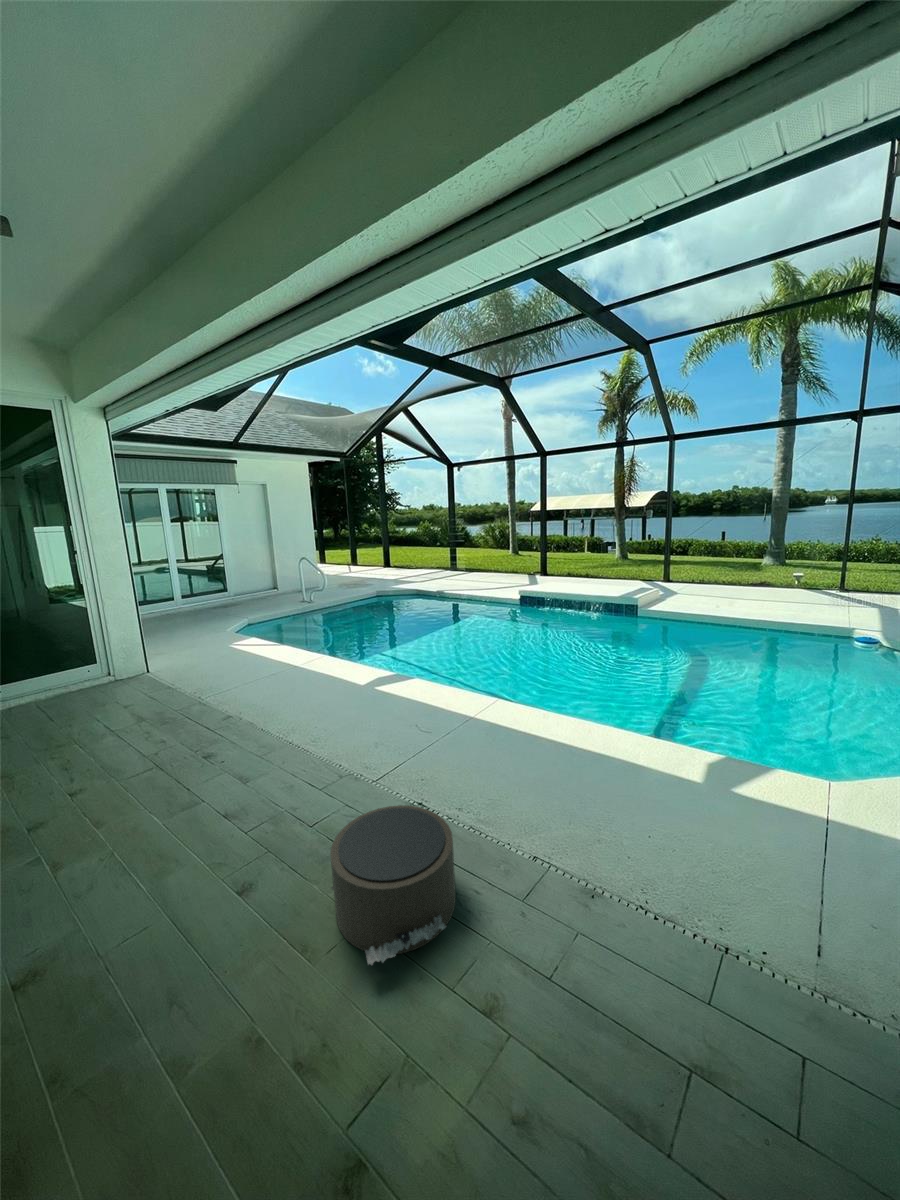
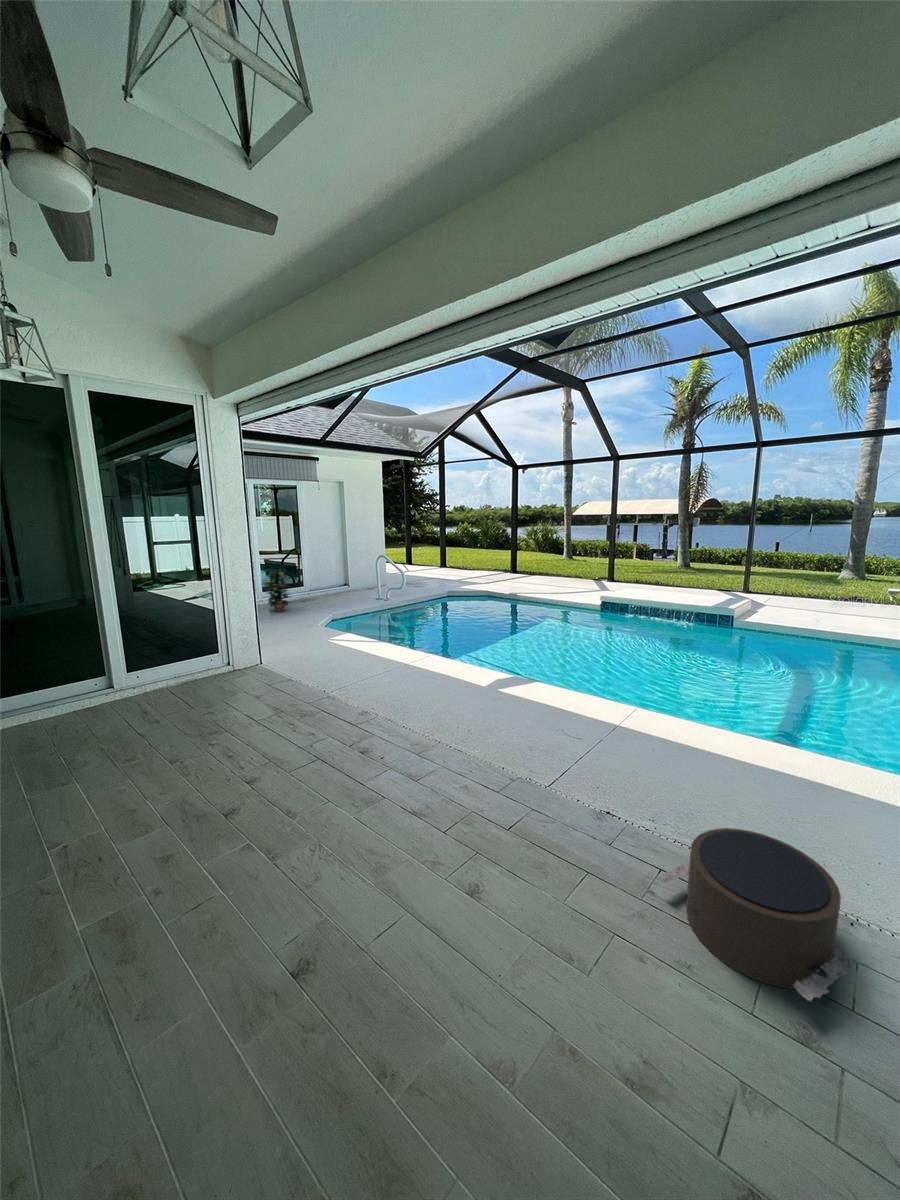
decorative plant: none [178,574,214,613] -> present [263,572,289,611]

